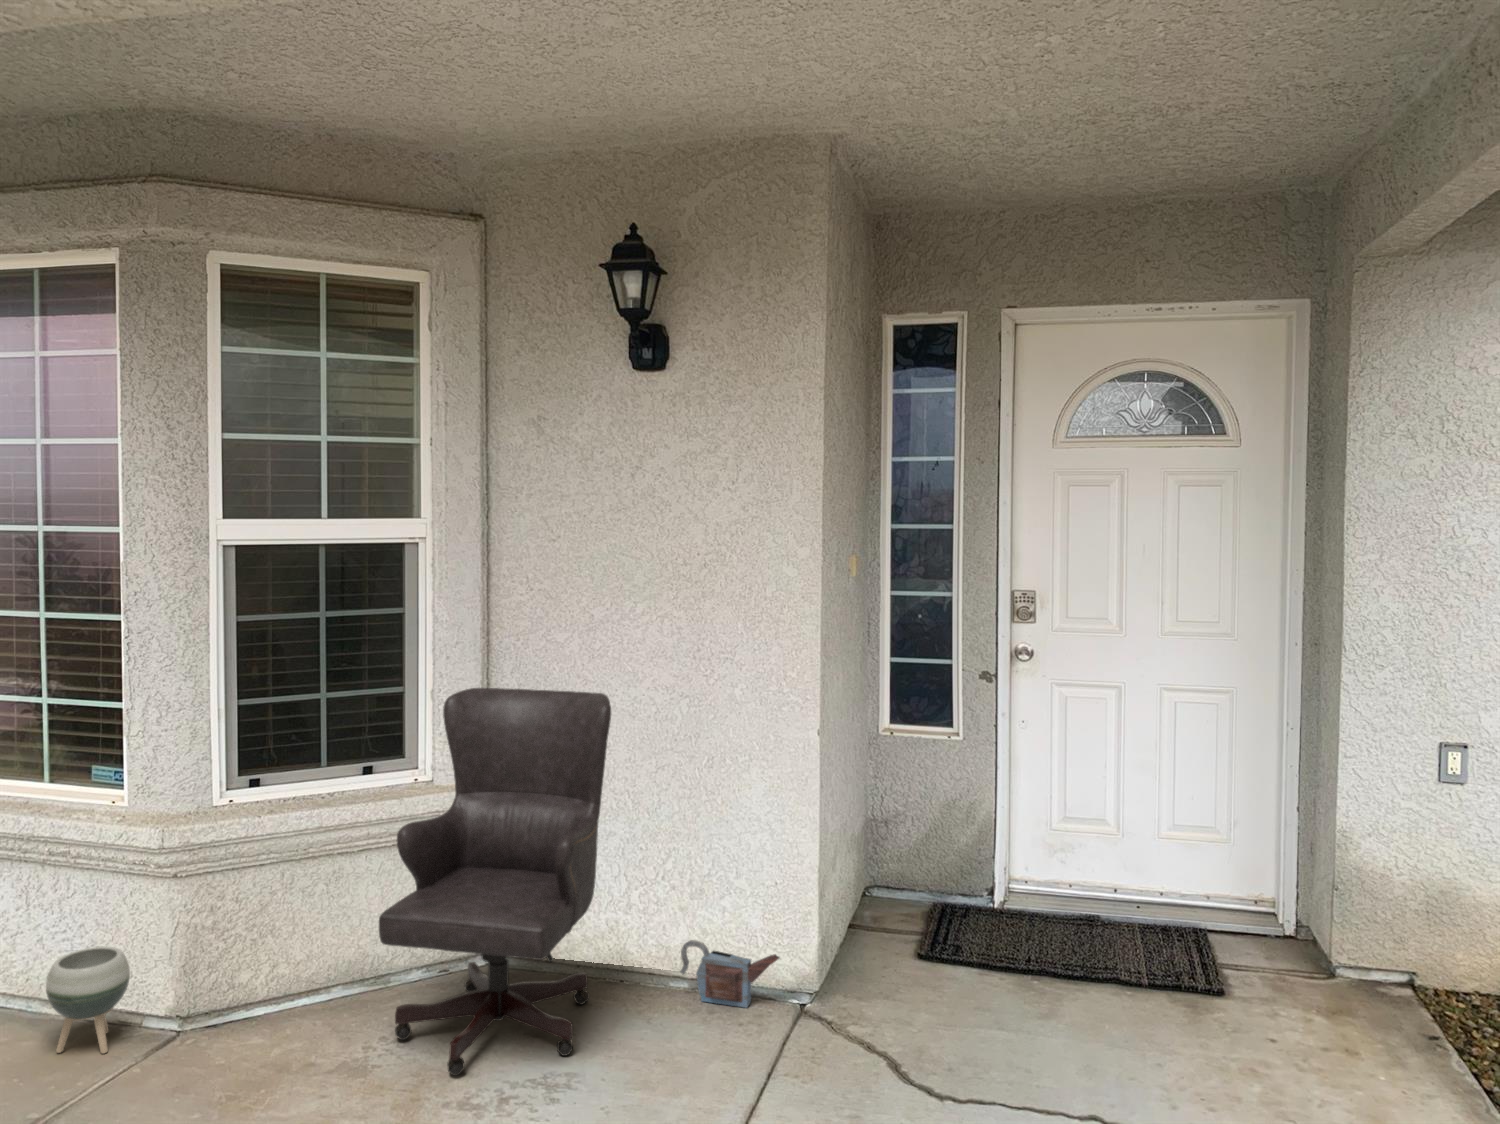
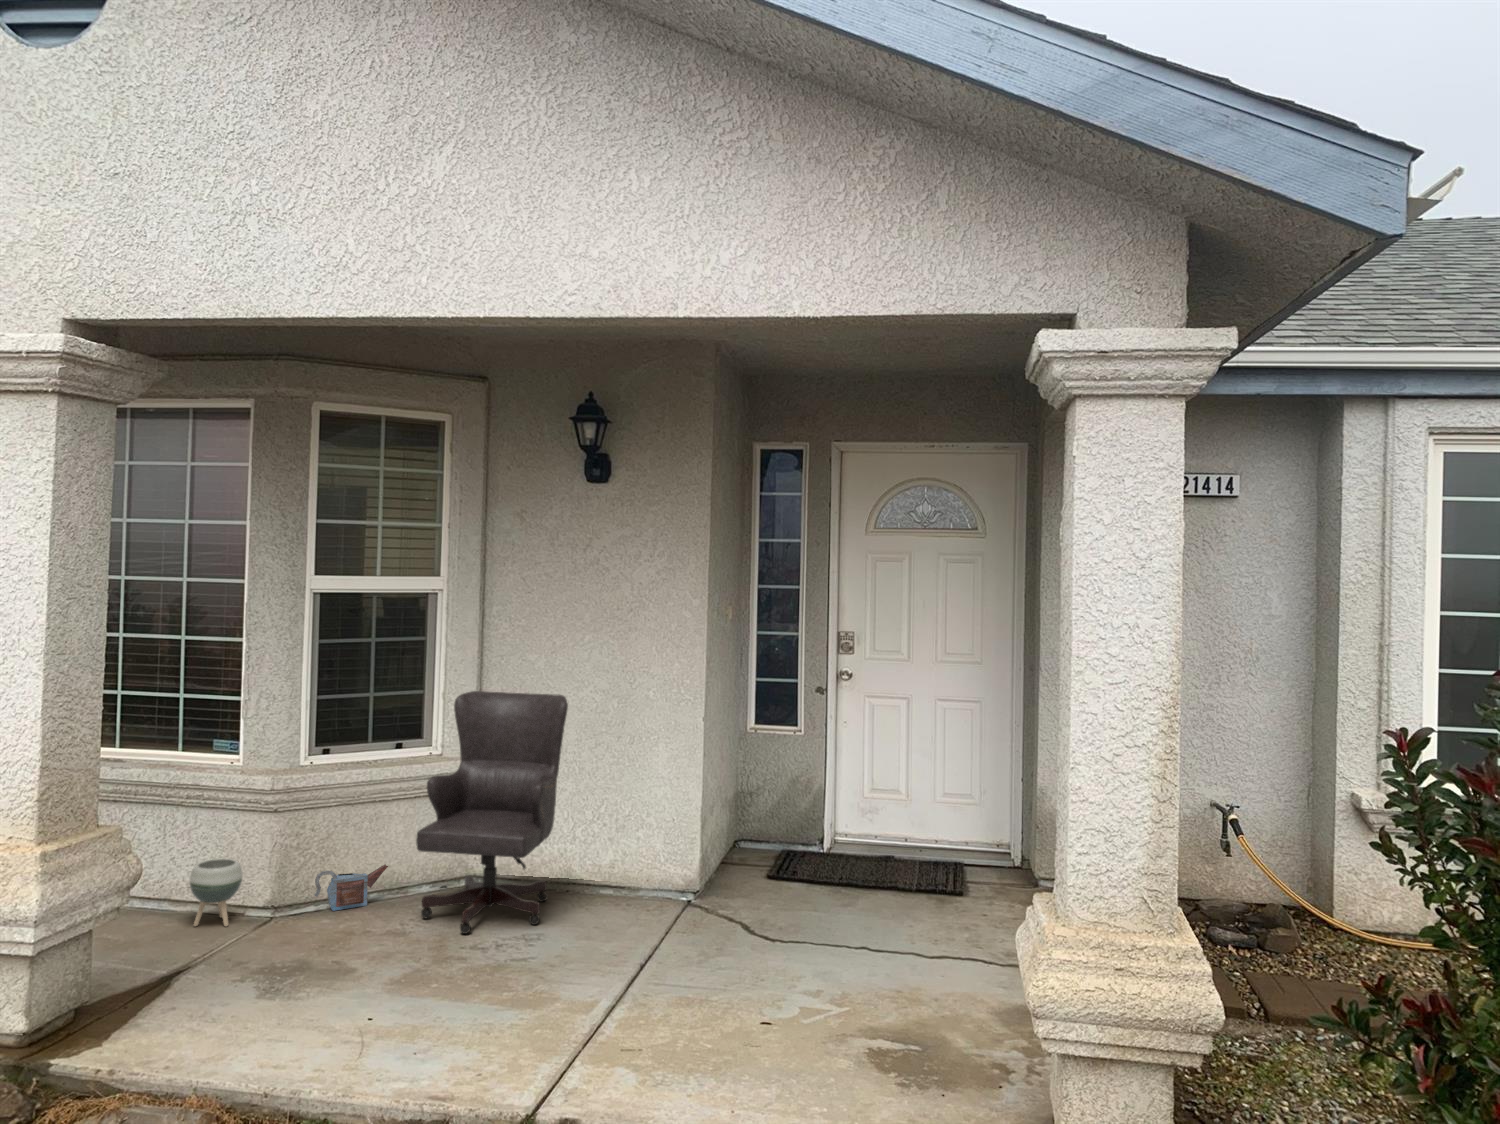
watering can: present [680,940,779,1008] -> present [314,864,388,911]

